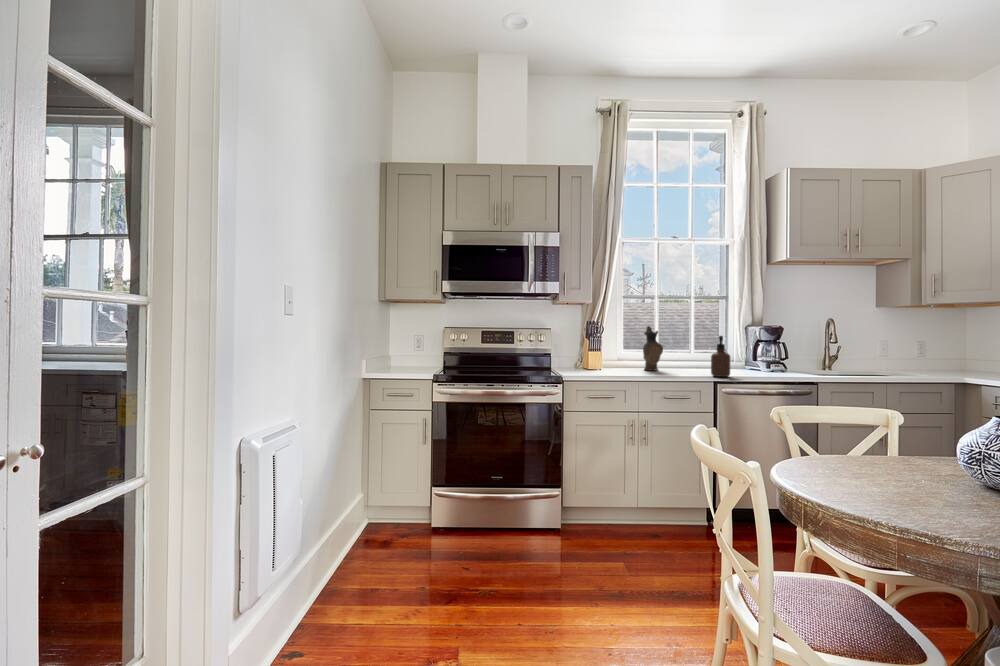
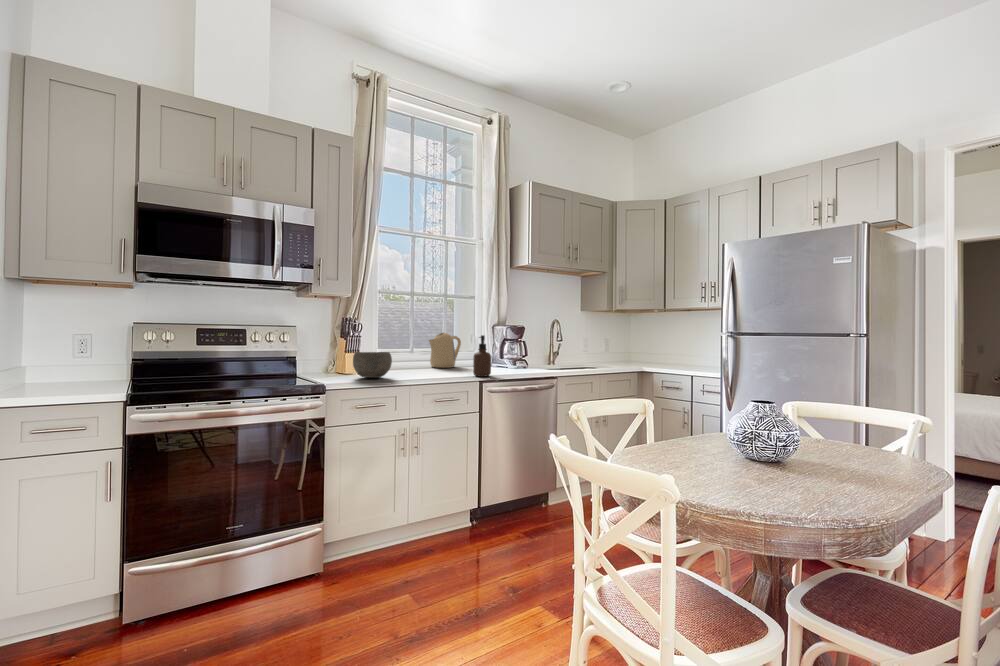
ceramic pitcher: present [643,326,663,370] -> none [403,324,423,372]
kettle: none [672,334,708,368] -> present [429,333,461,368]
bowl: none [594,350,628,374] -> present [353,352,392,378]

